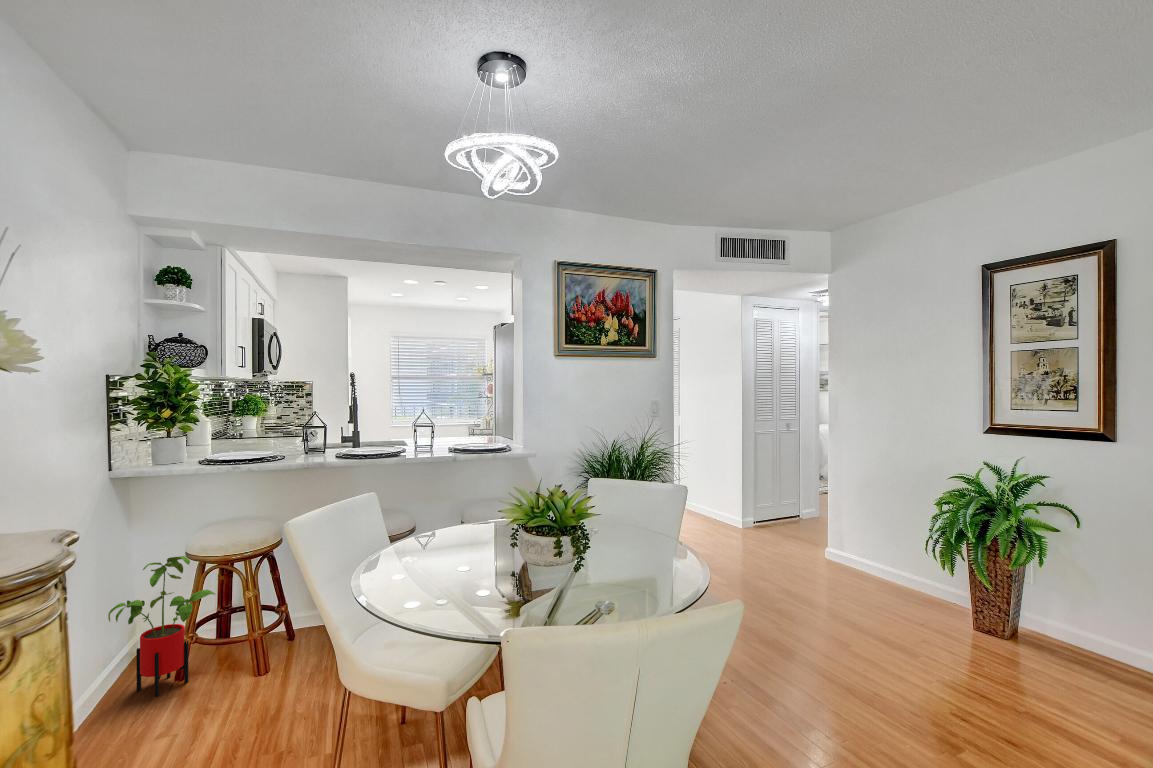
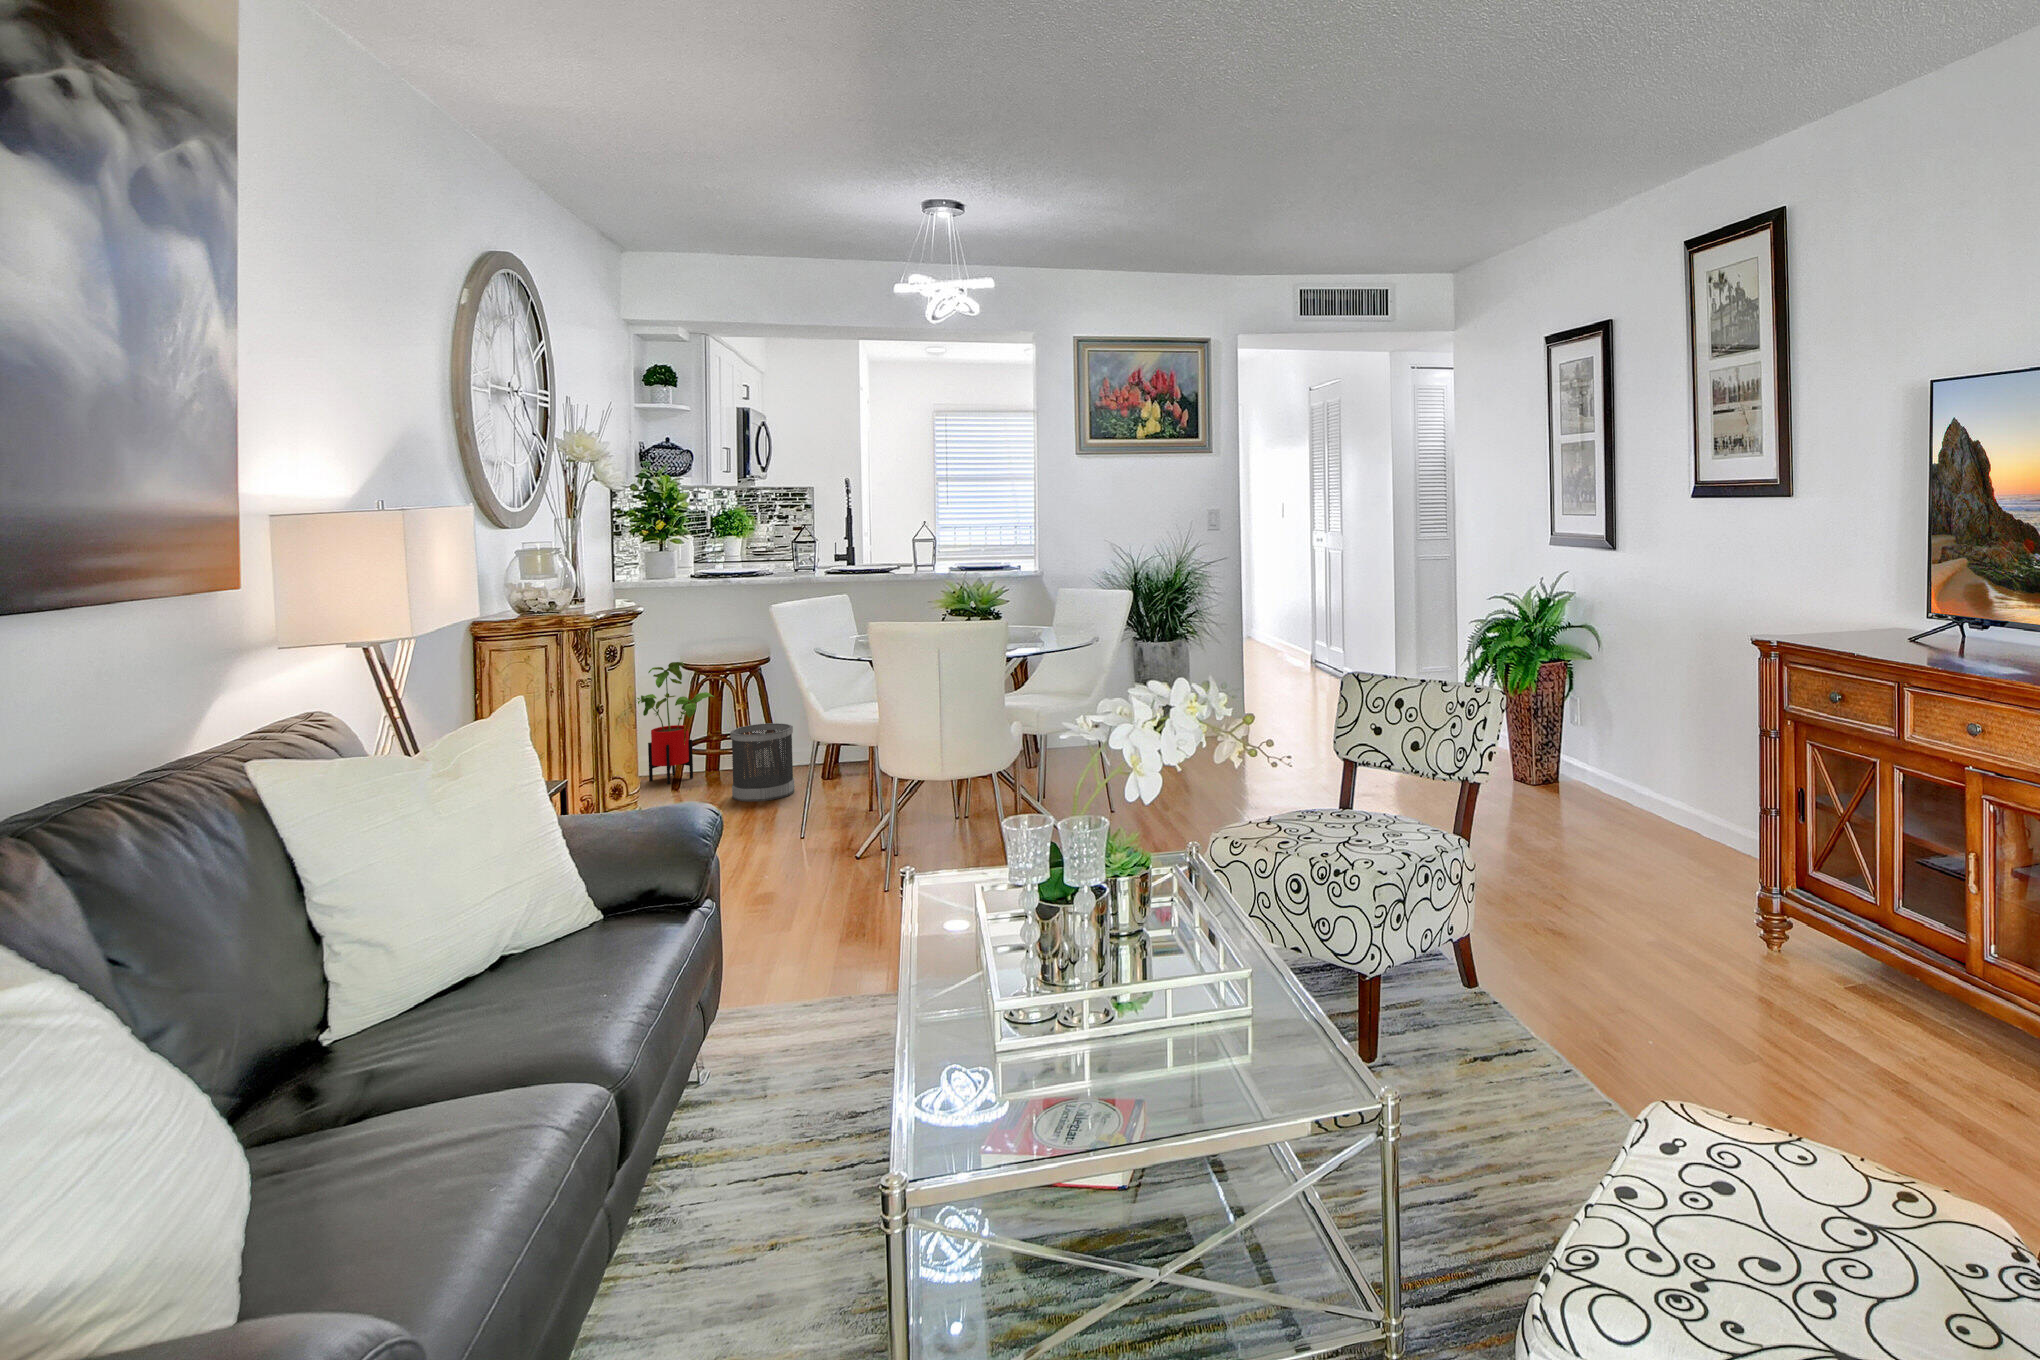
wastebasket: none [222,632,297,741] -> present [730,723,794,802]

